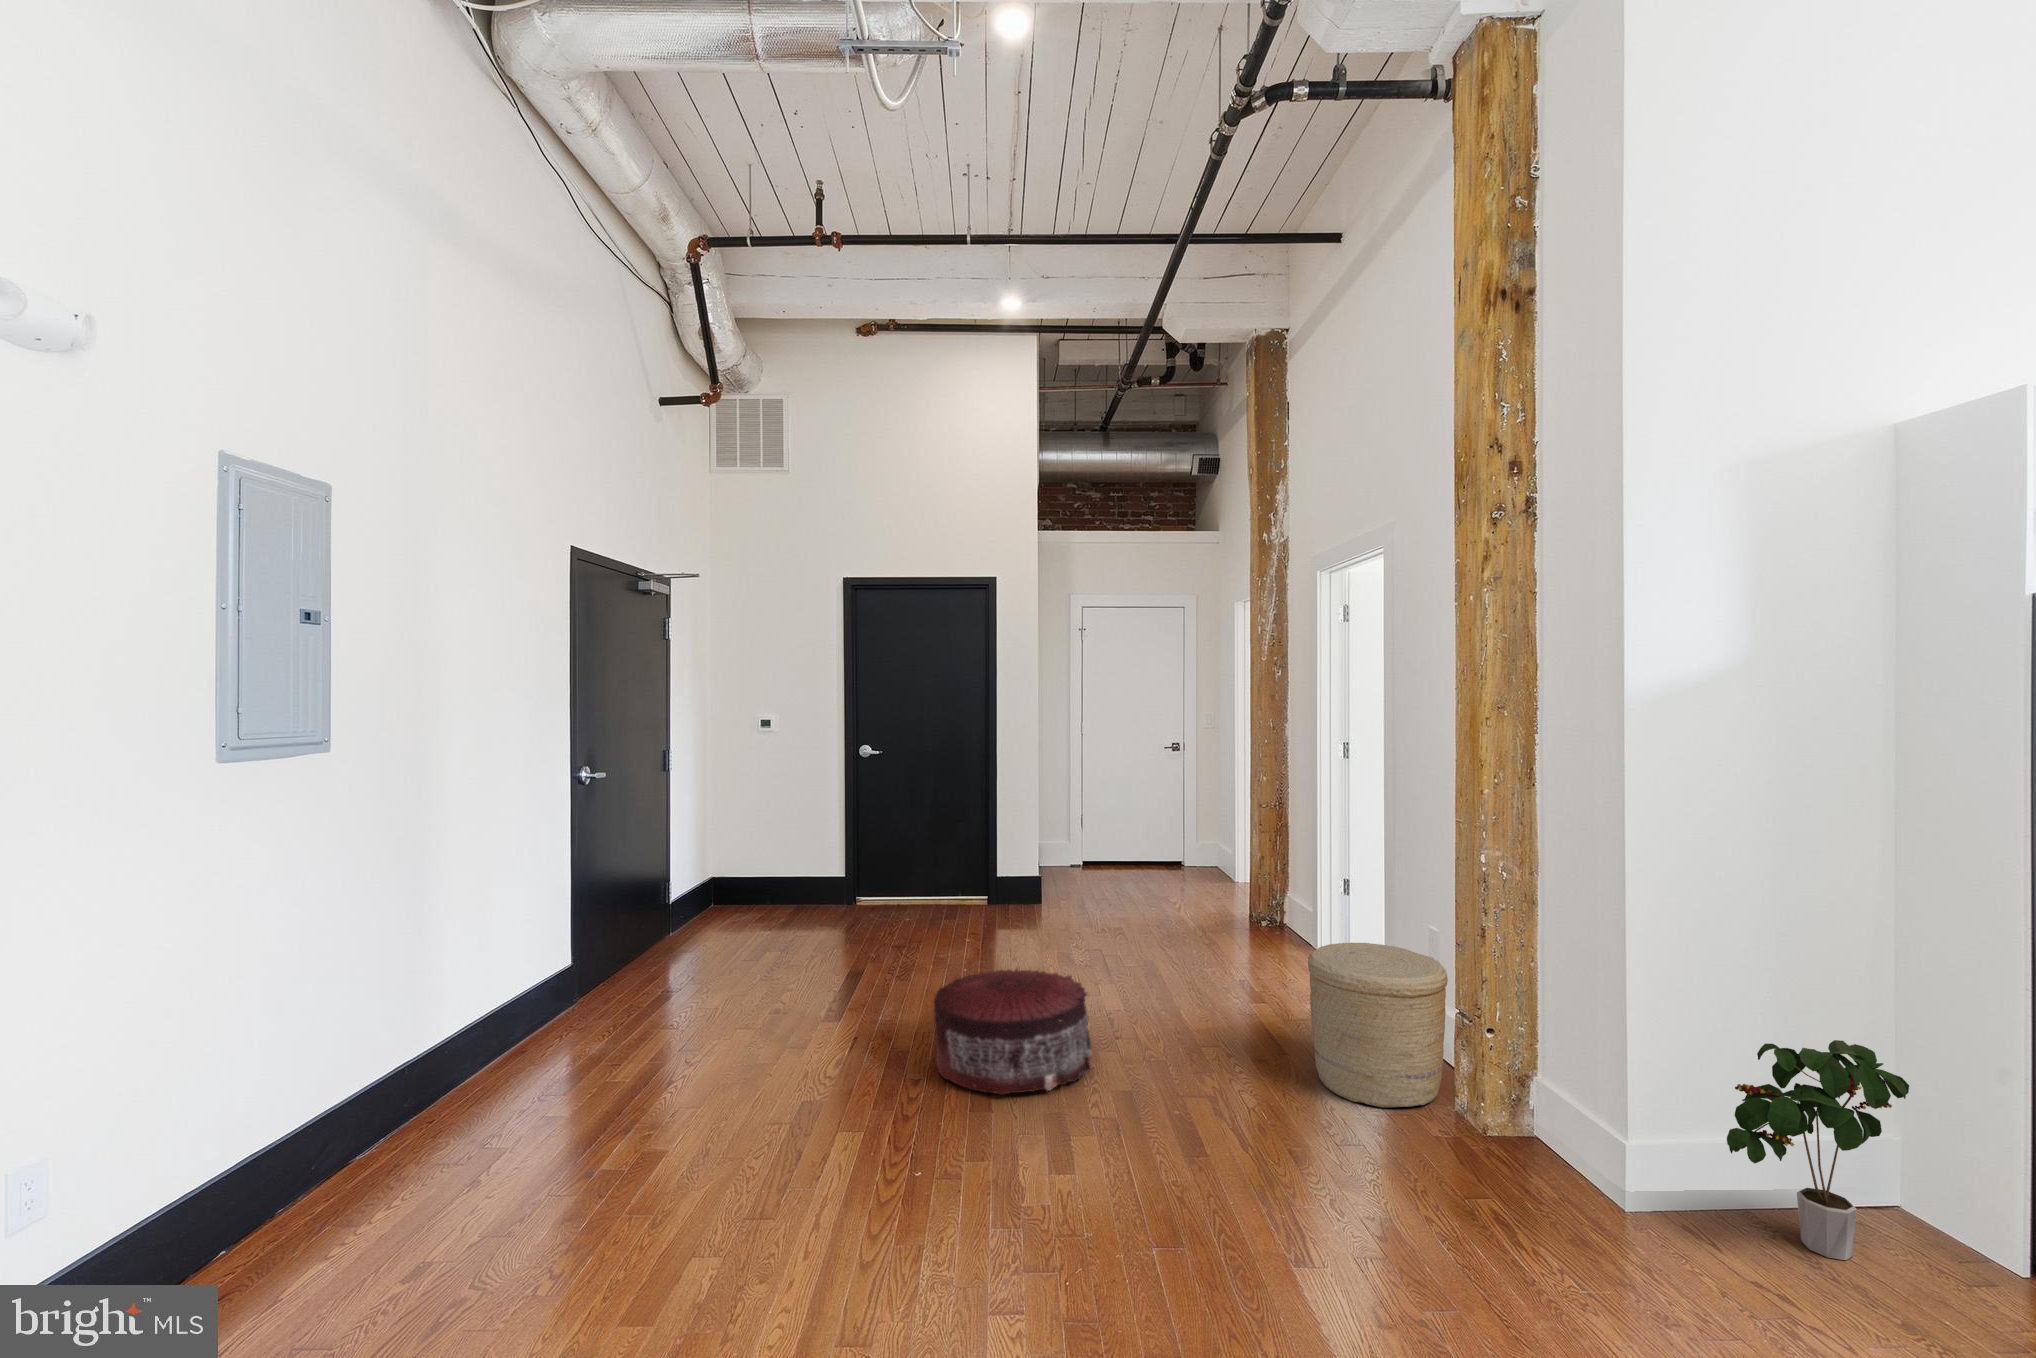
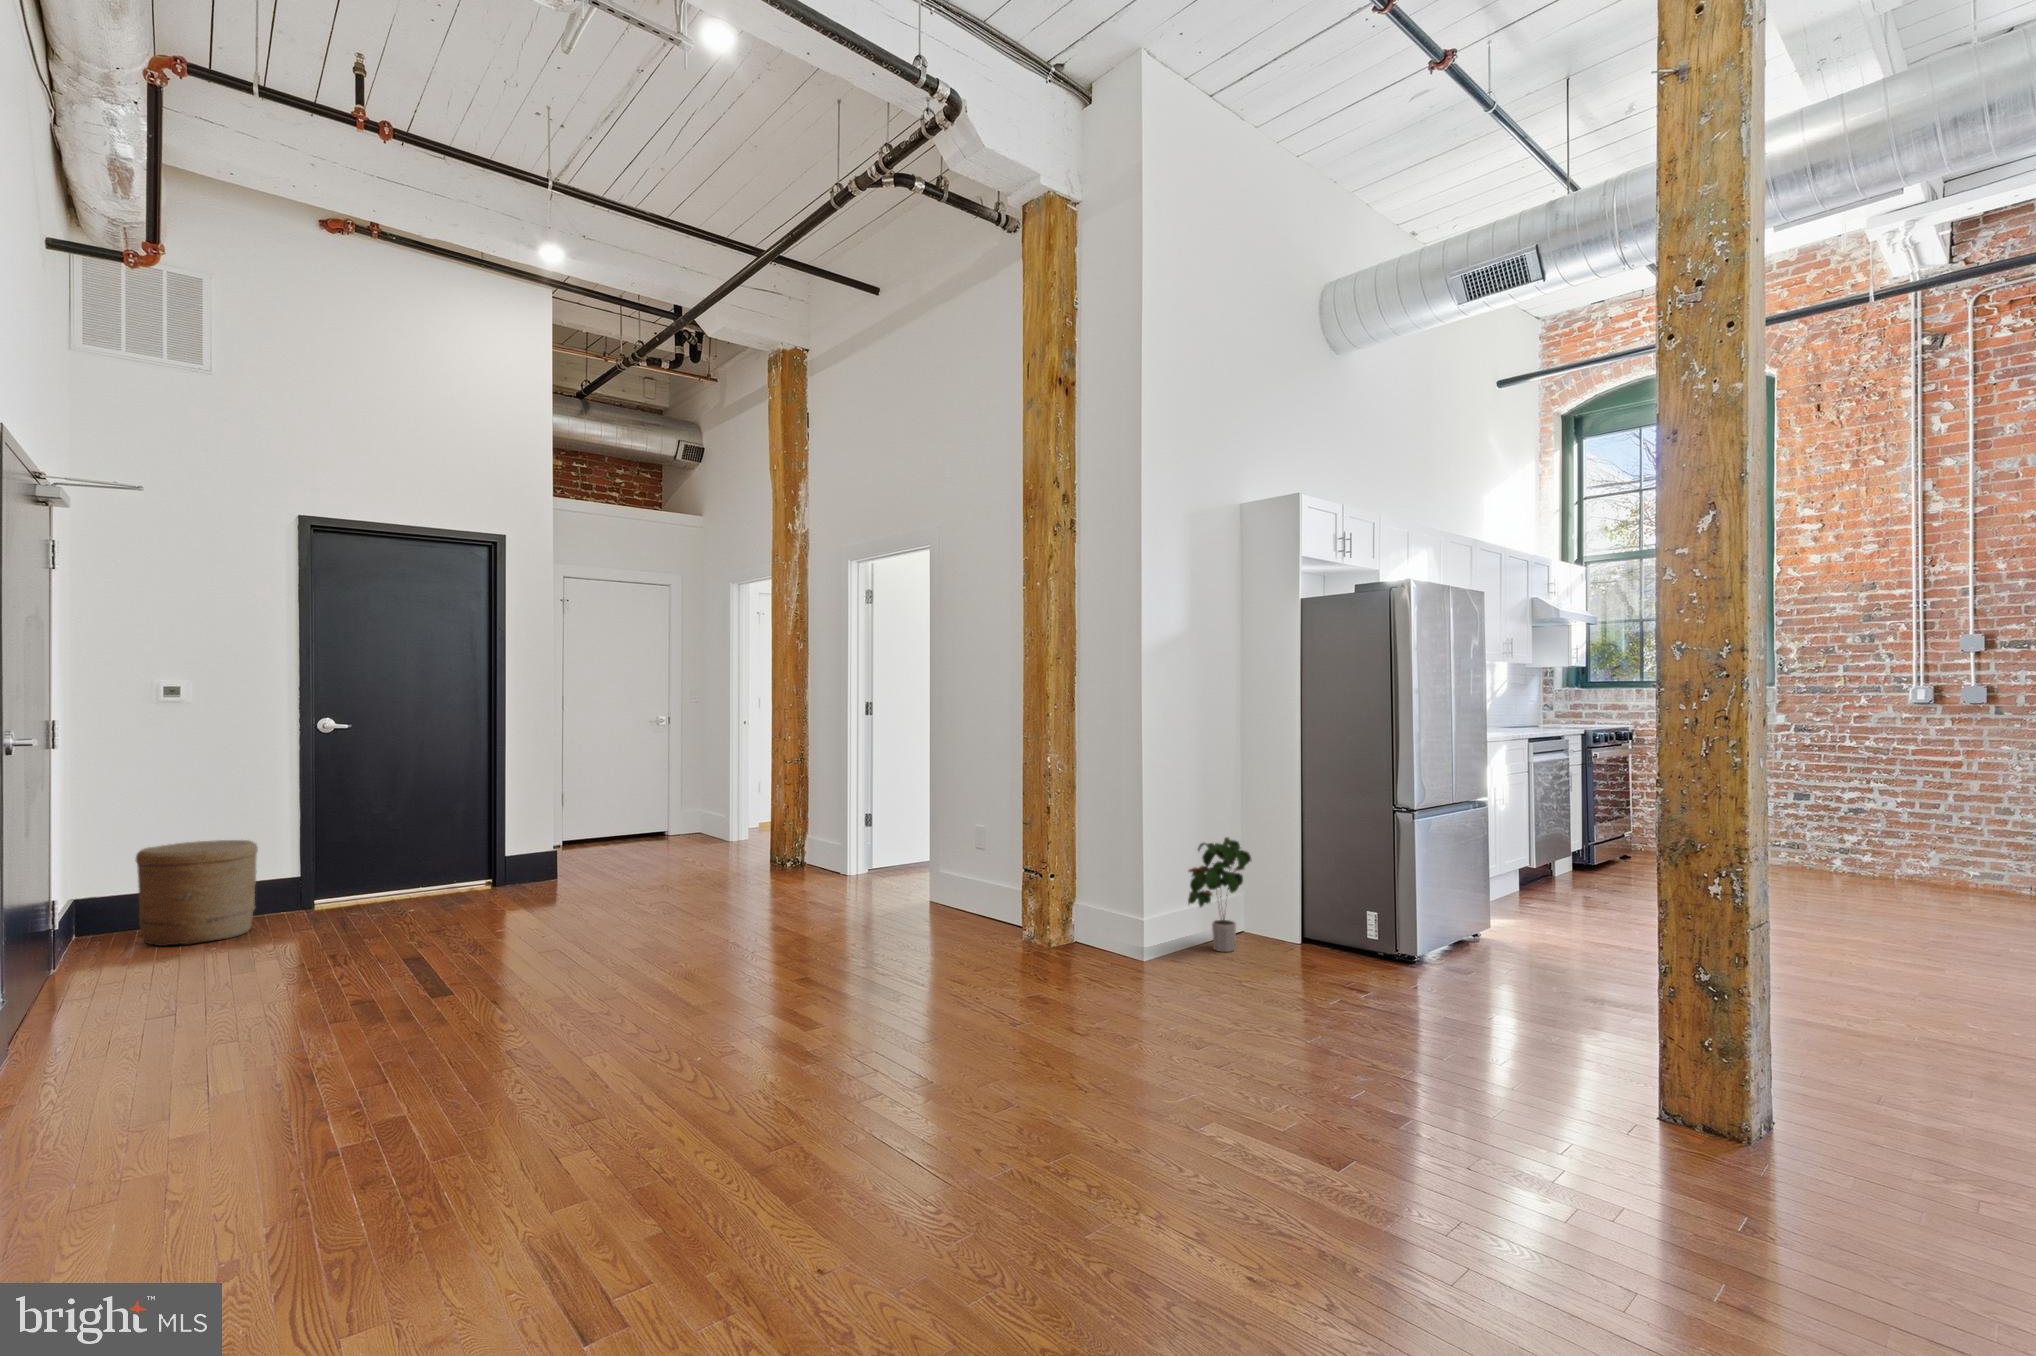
woven basket: present [1308,943,1448,1107] -> present [136,840,258,946]
pouf: present [934,969,1092,1095] -> none [612,899,770,1002]

